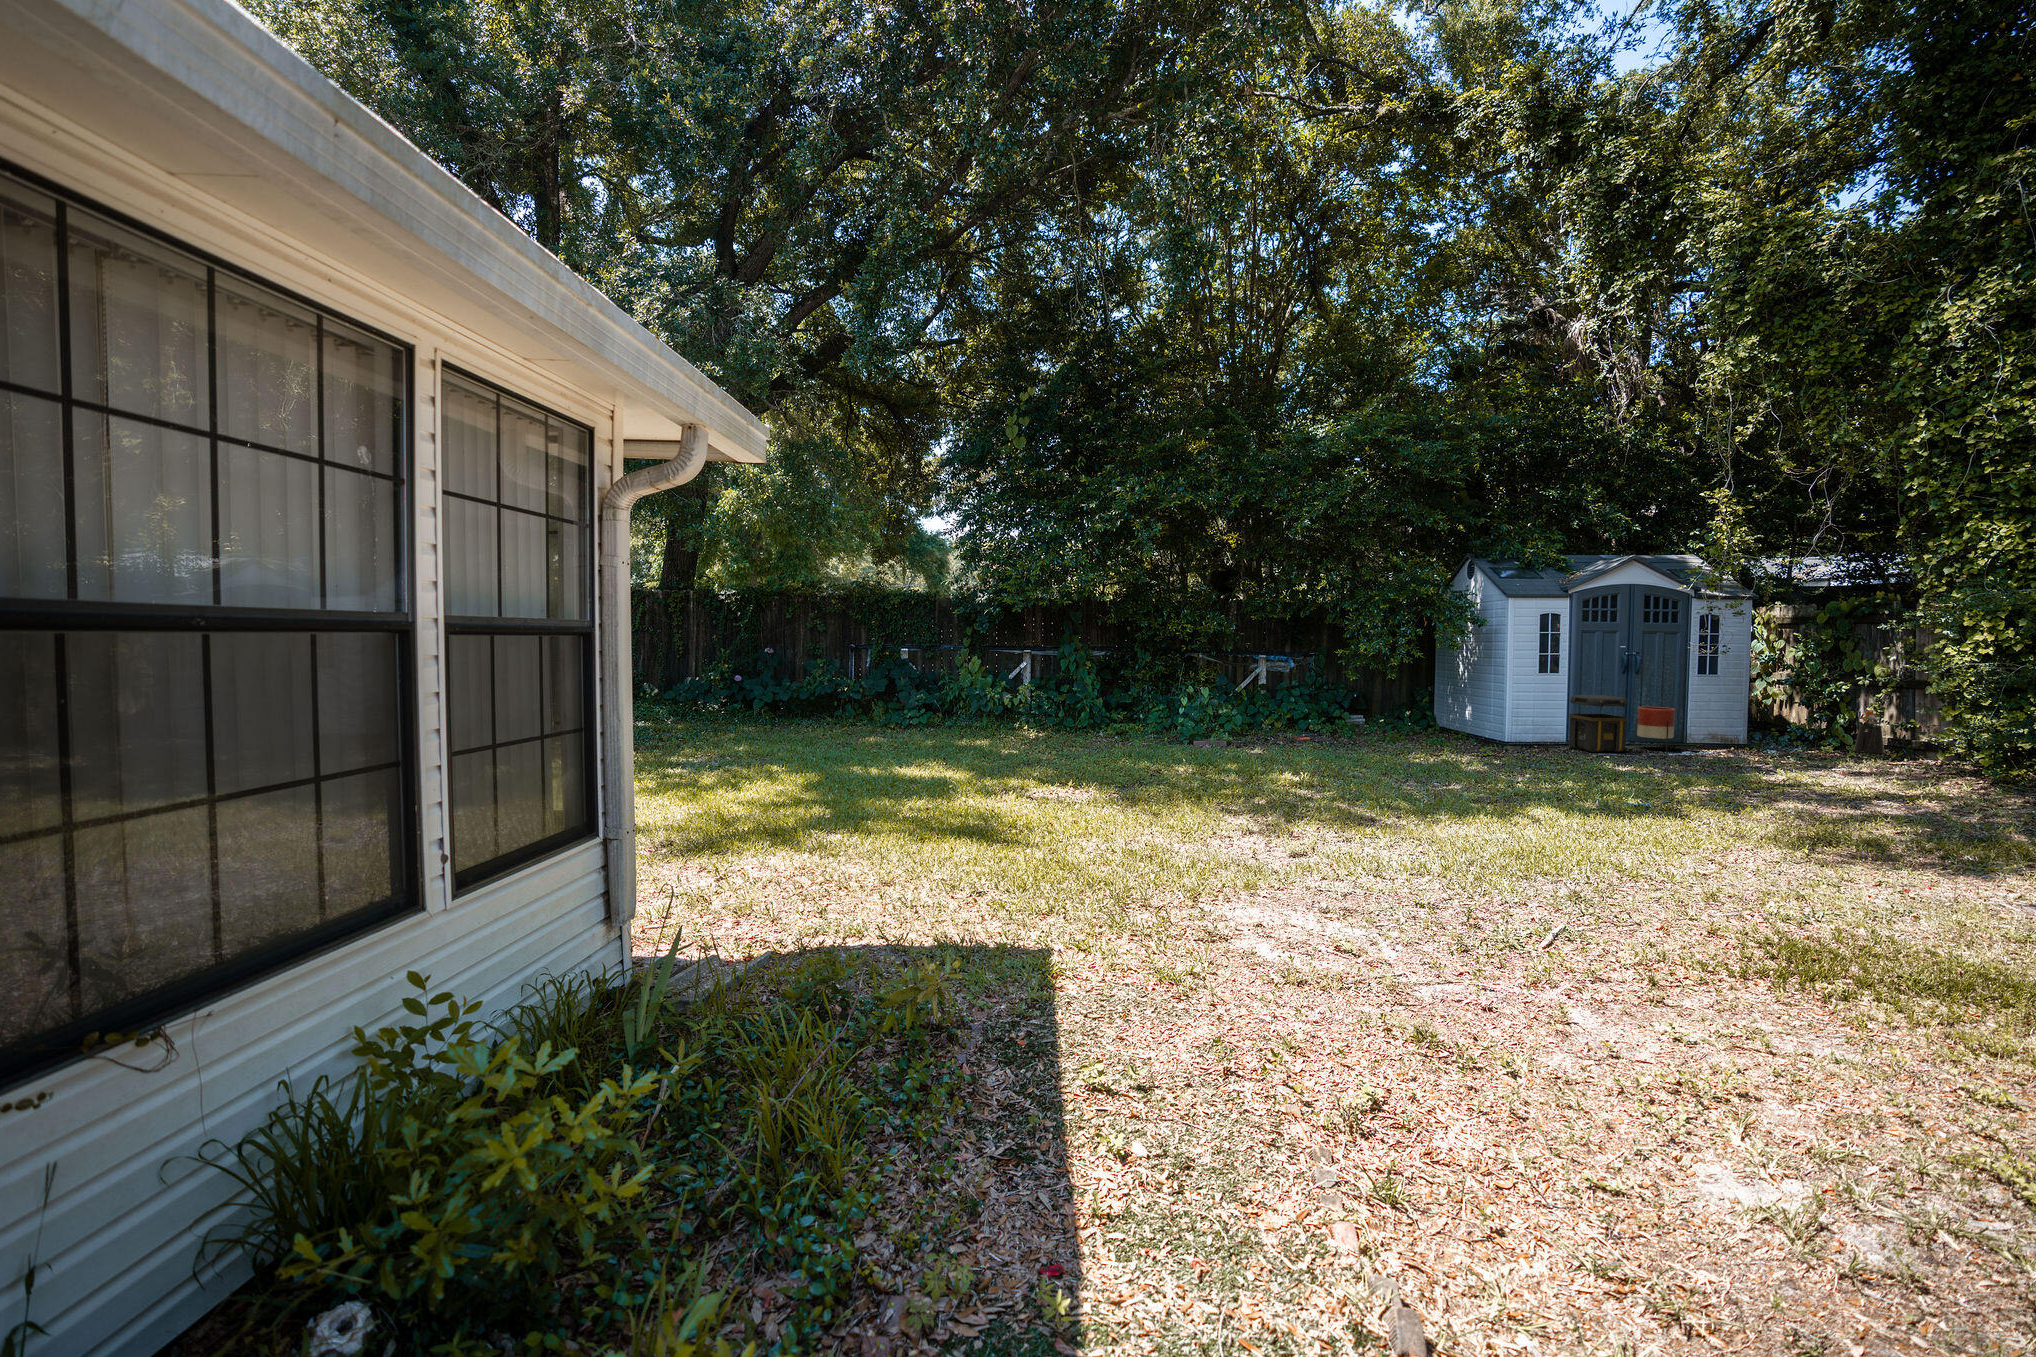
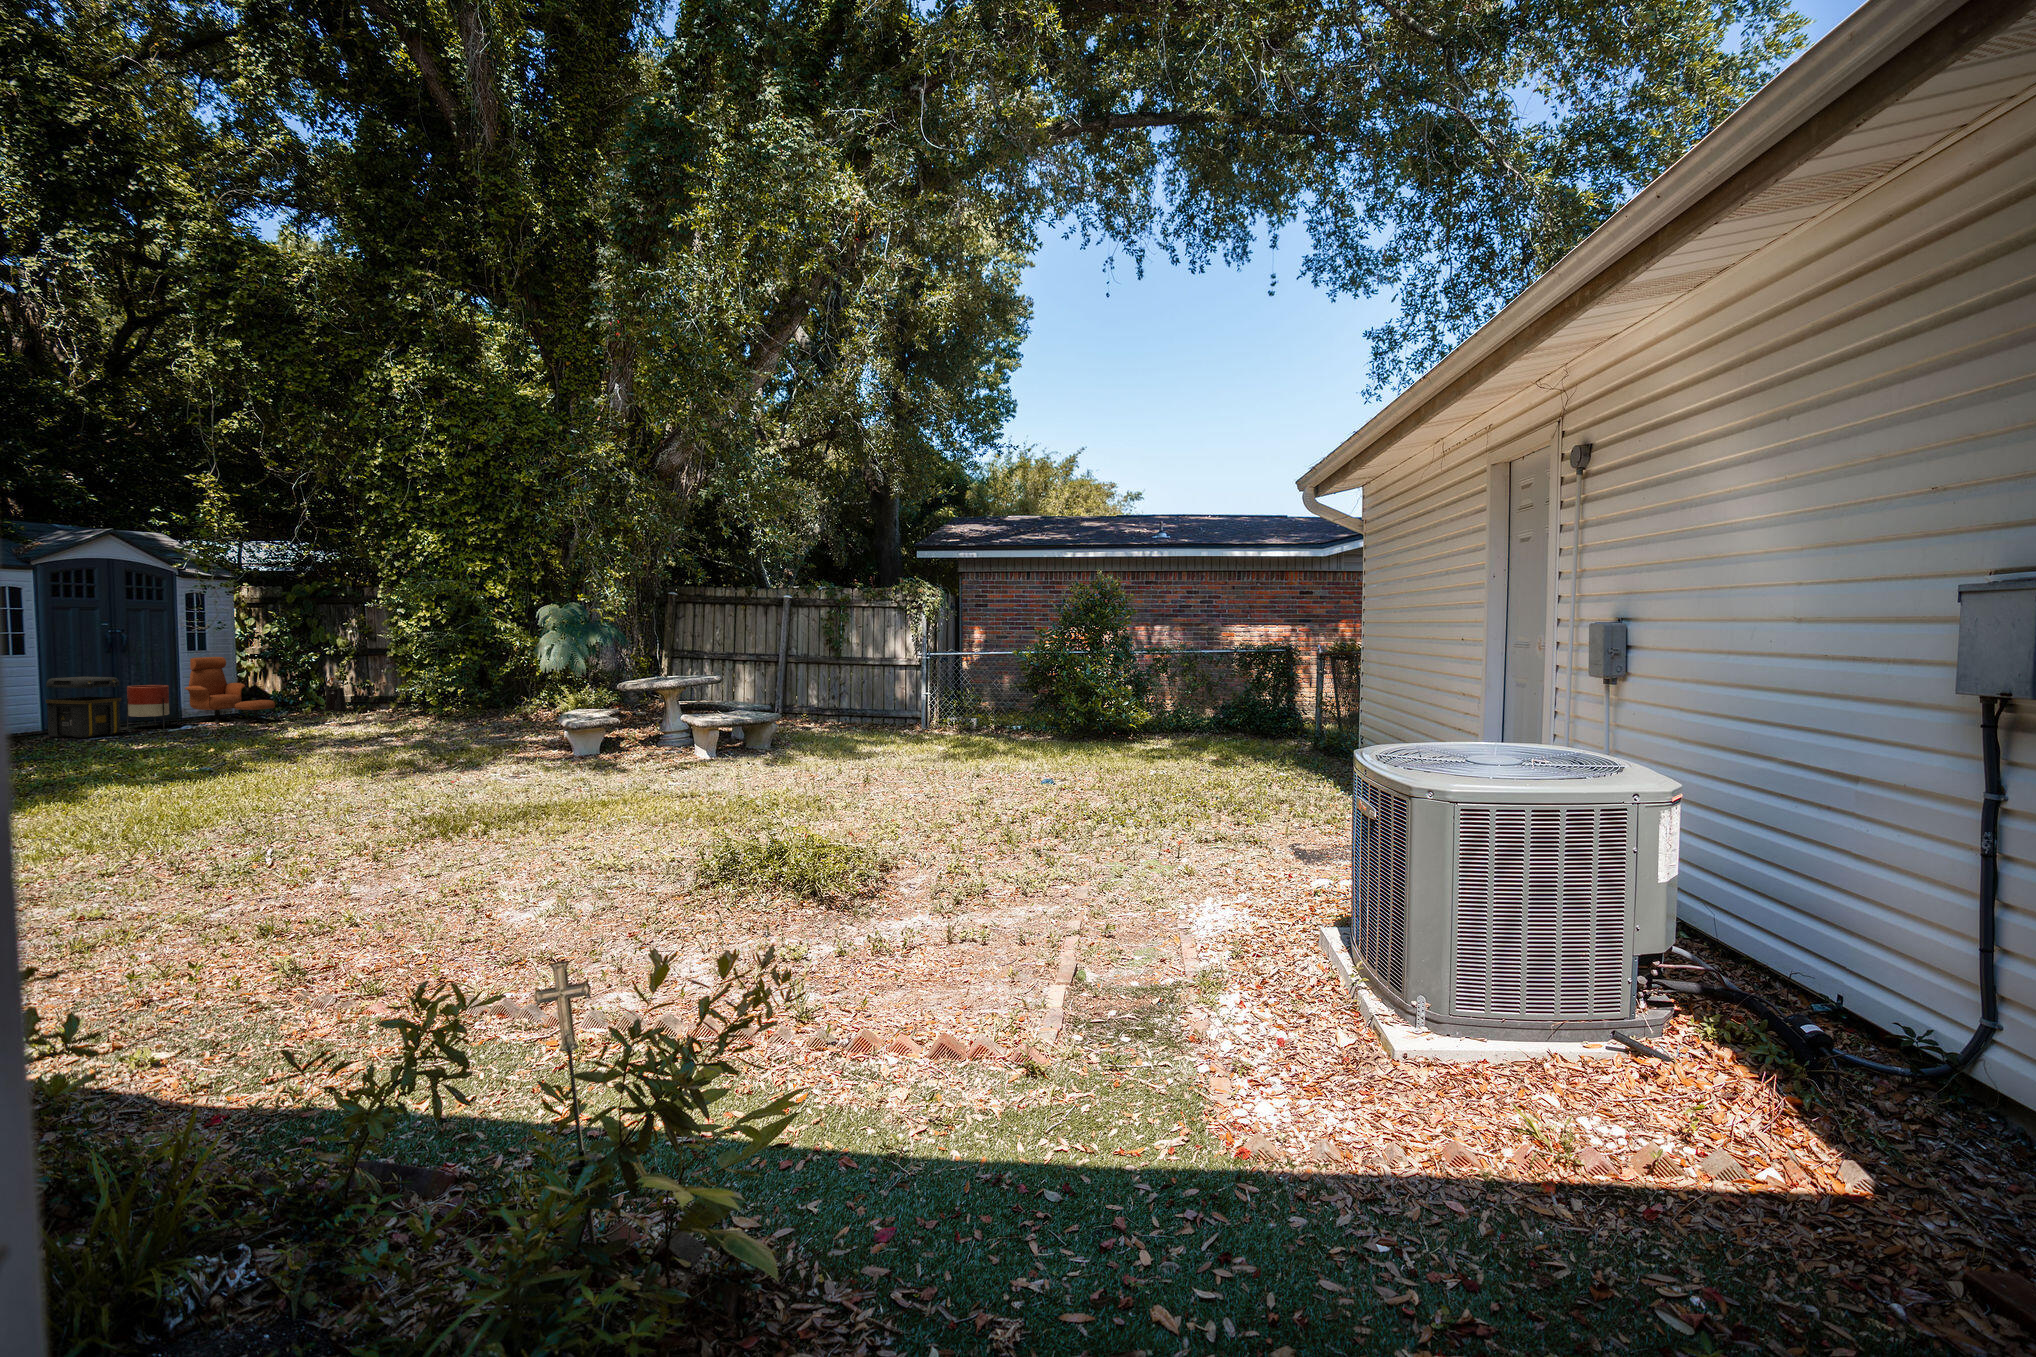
lounge chair: none [1693,682,1786,759] -> present [185,657,277,724]

